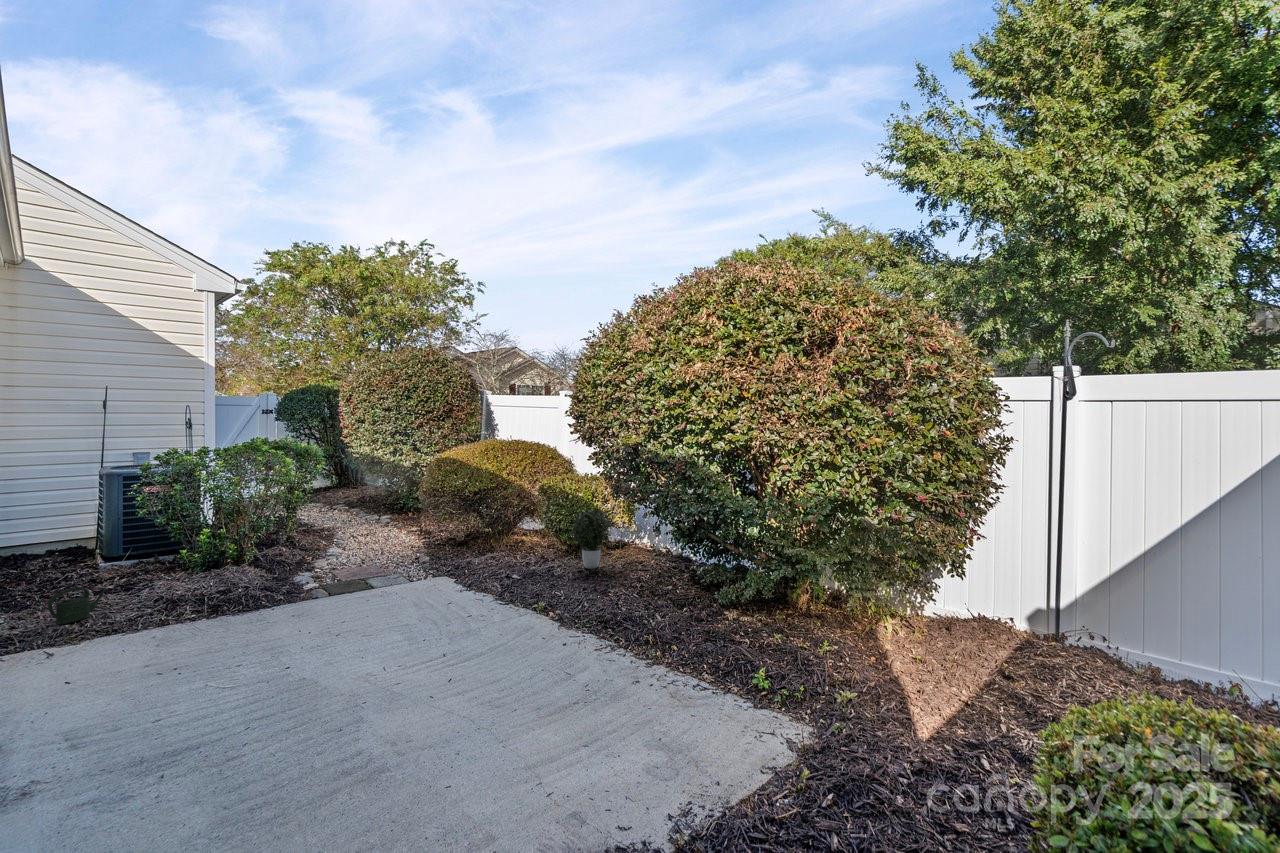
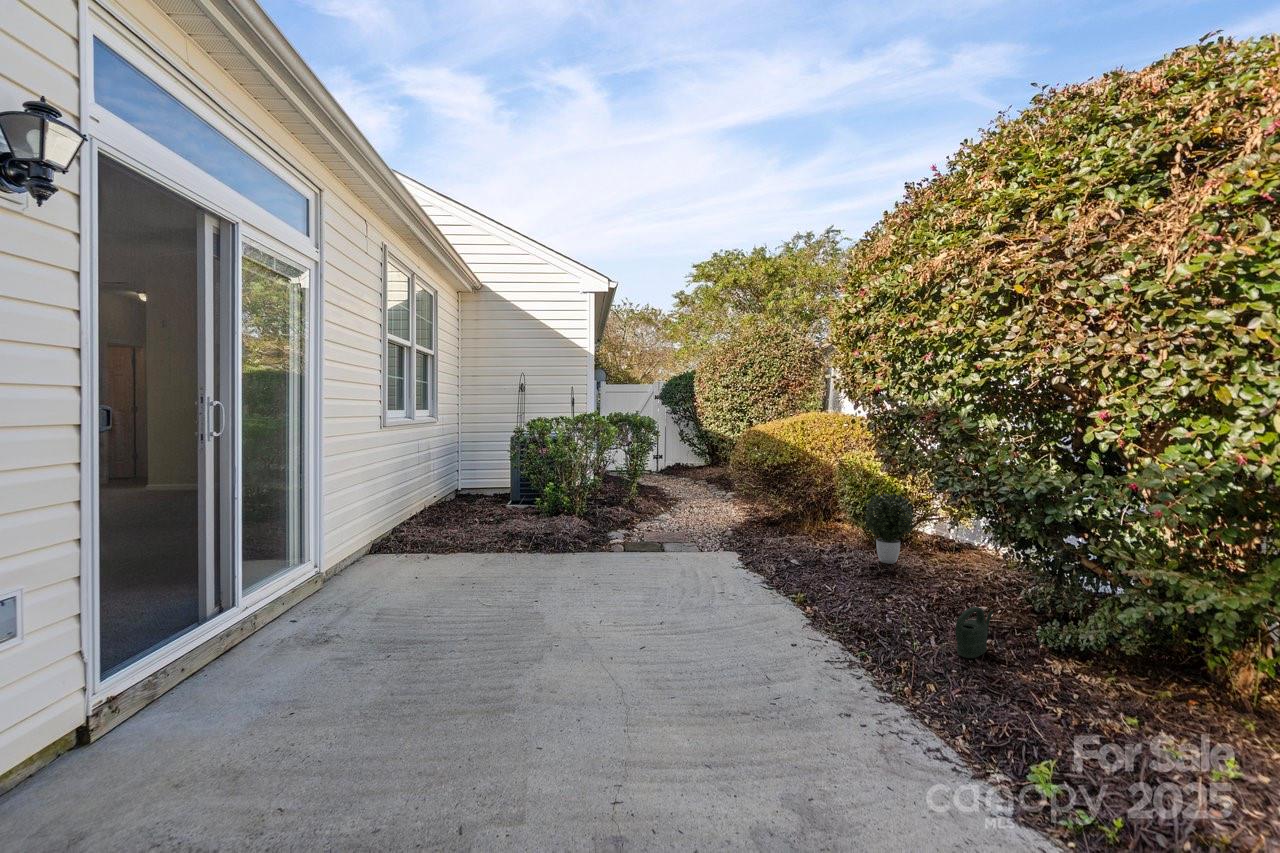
watering can: present [47,587,108,624] -> present [955,607,993,658]

